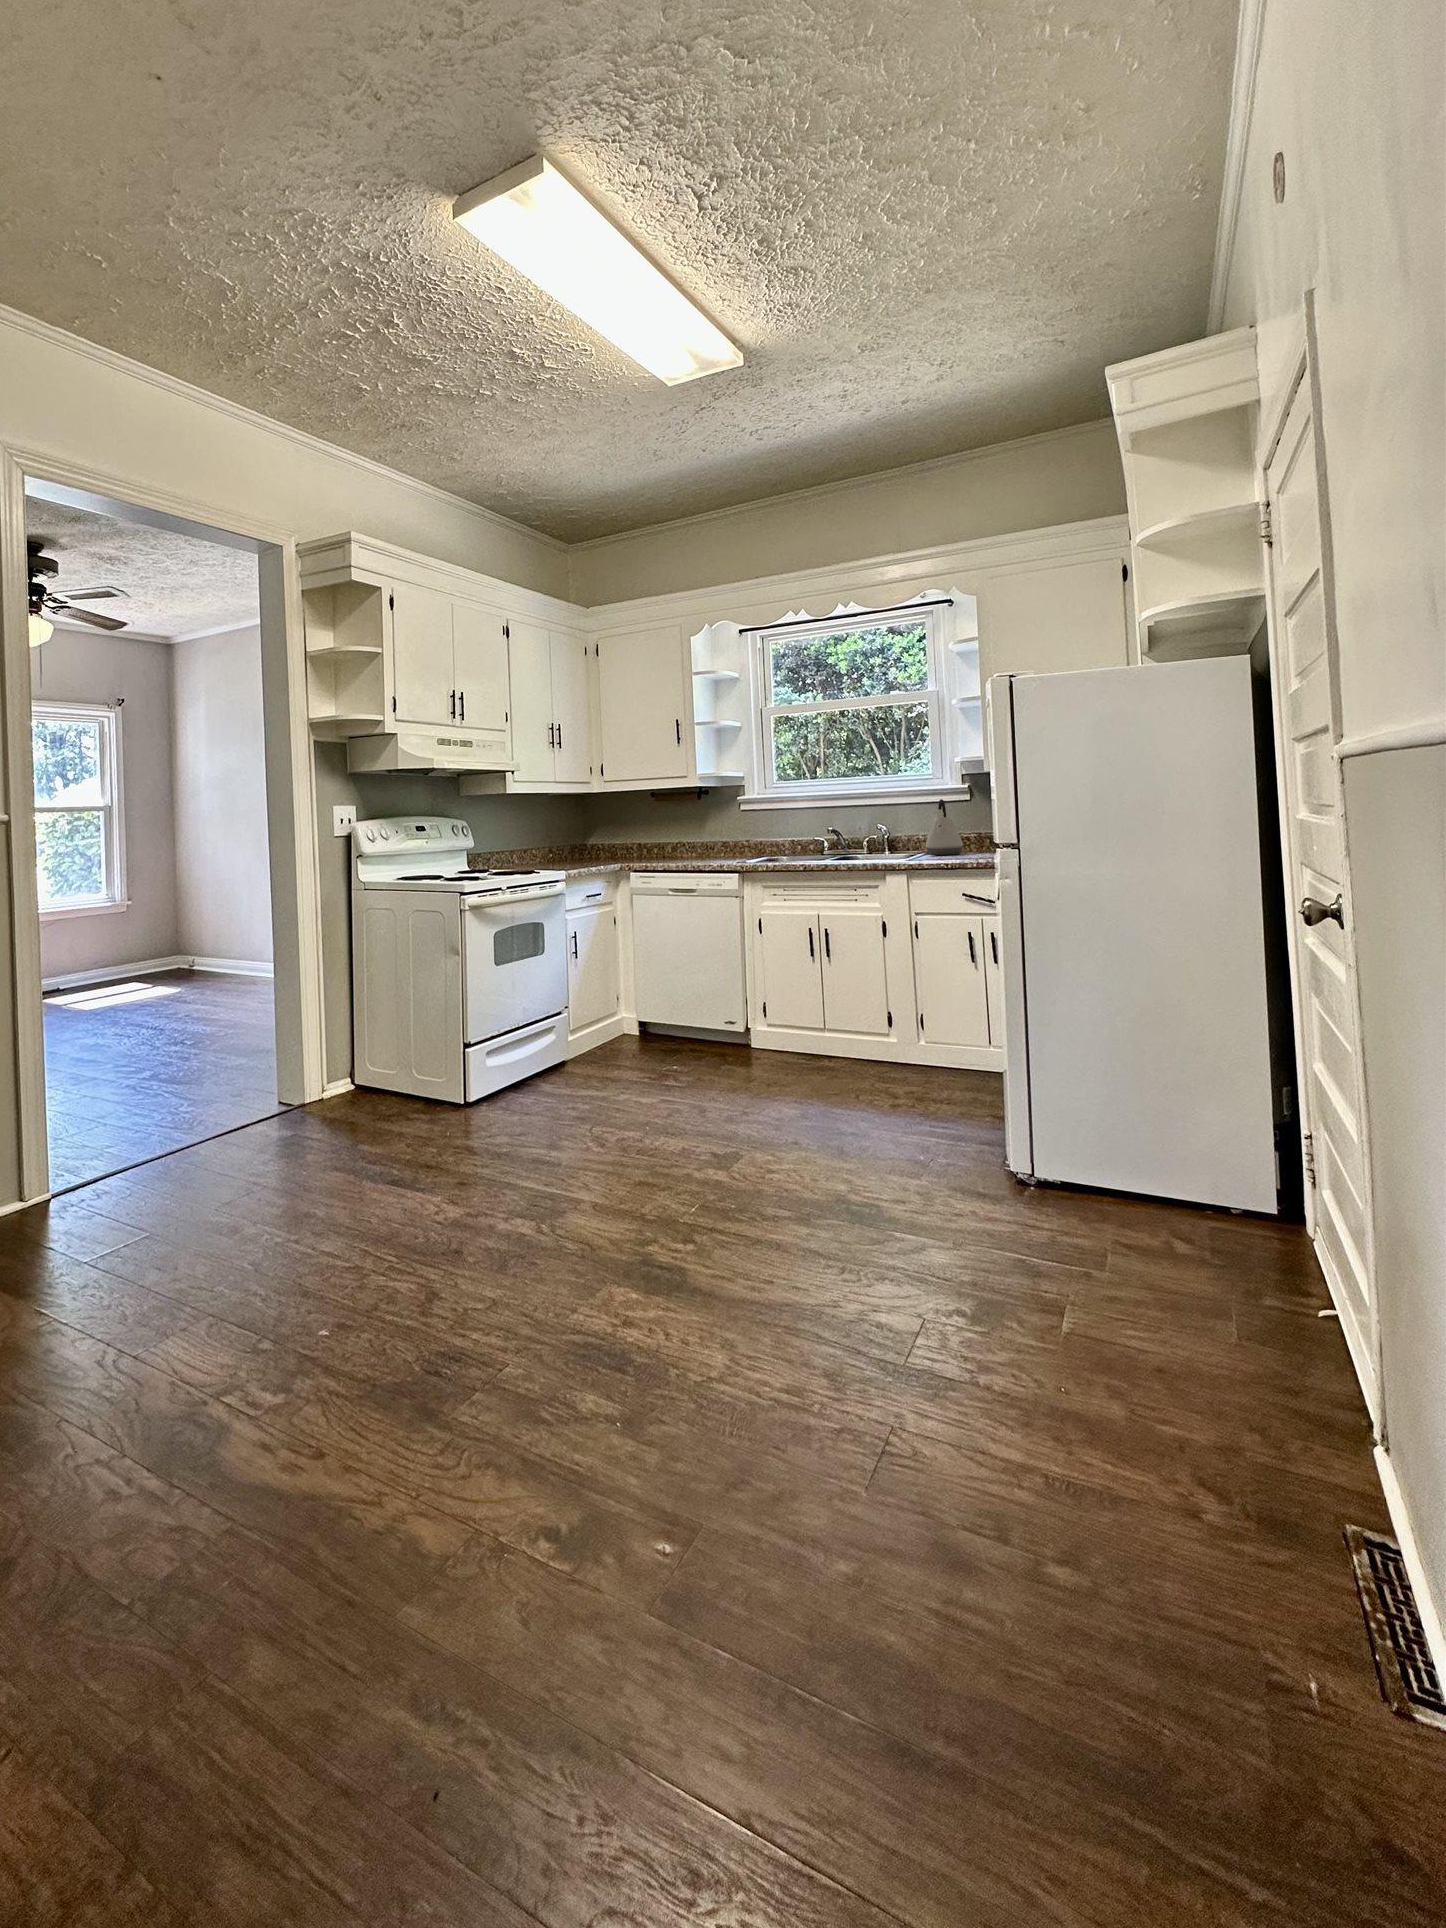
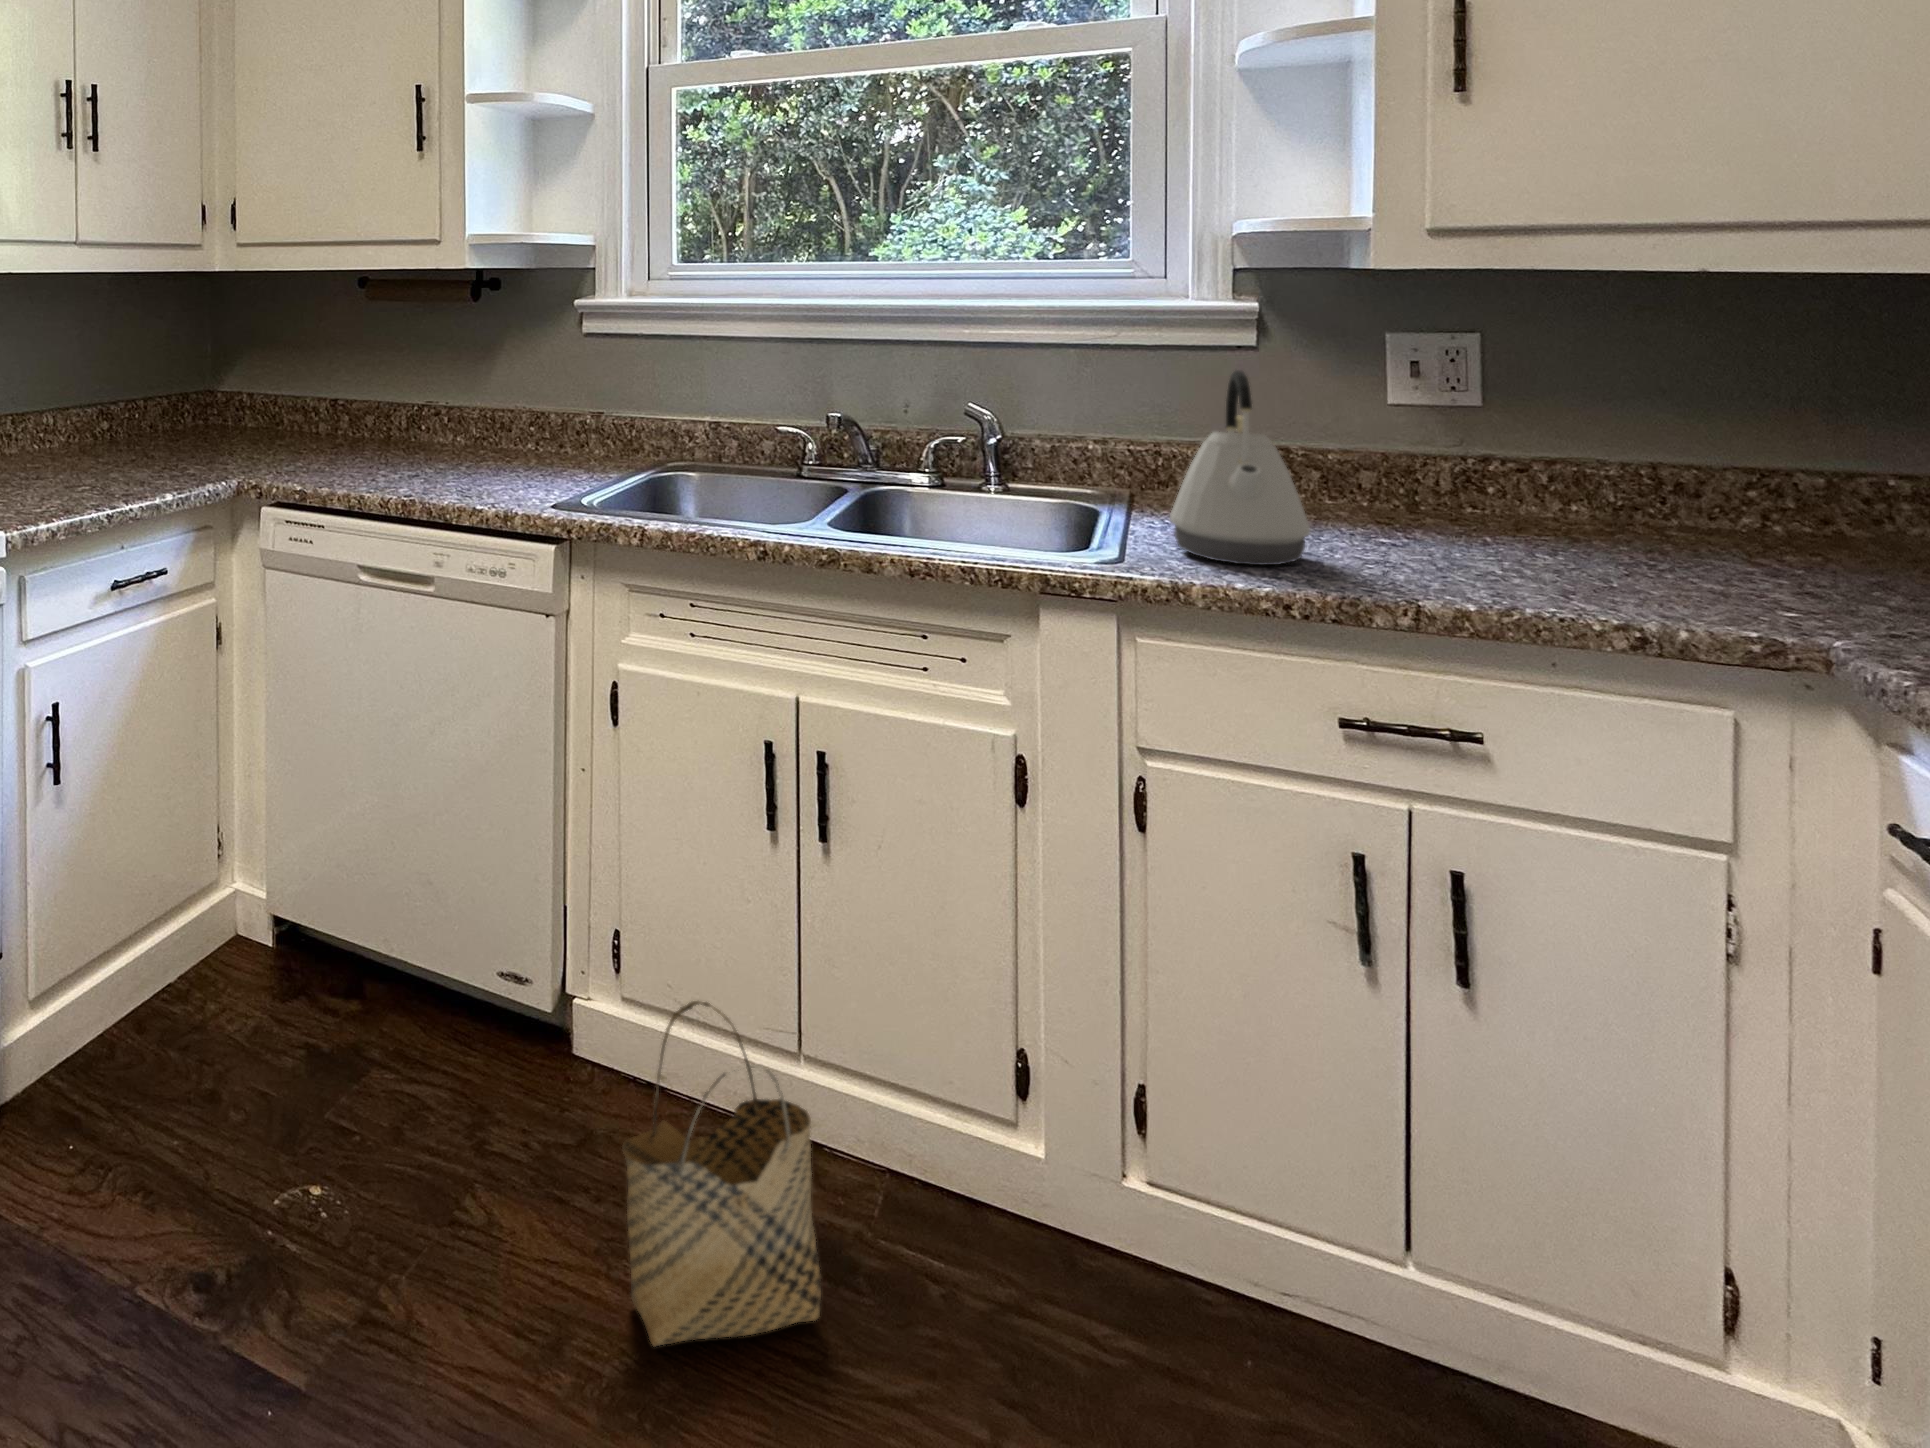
woven basket: none [767,990,826,1074] -> present [622,1001,821,1346]

